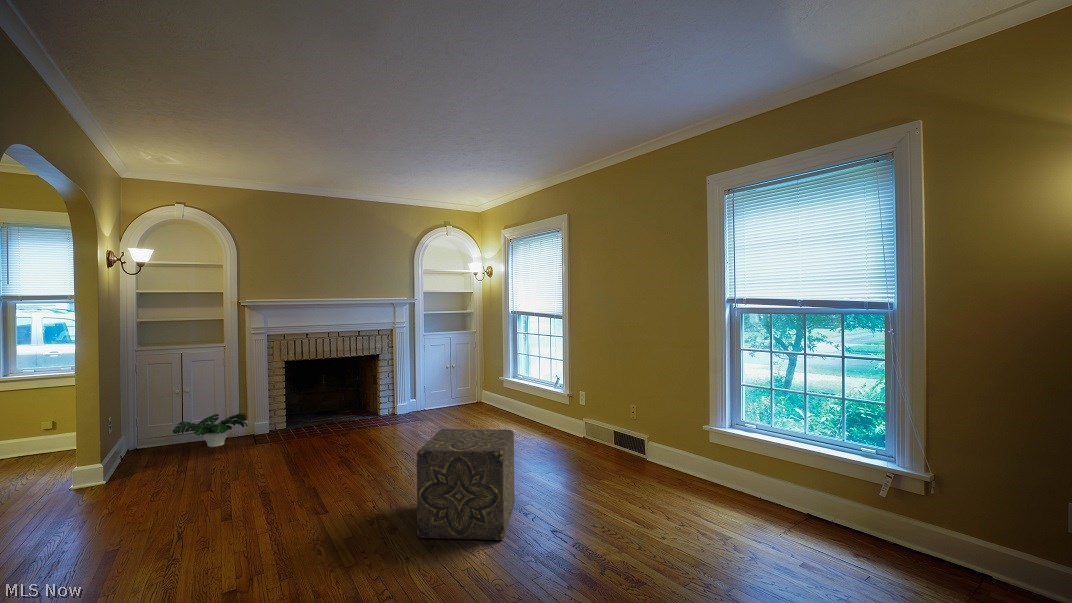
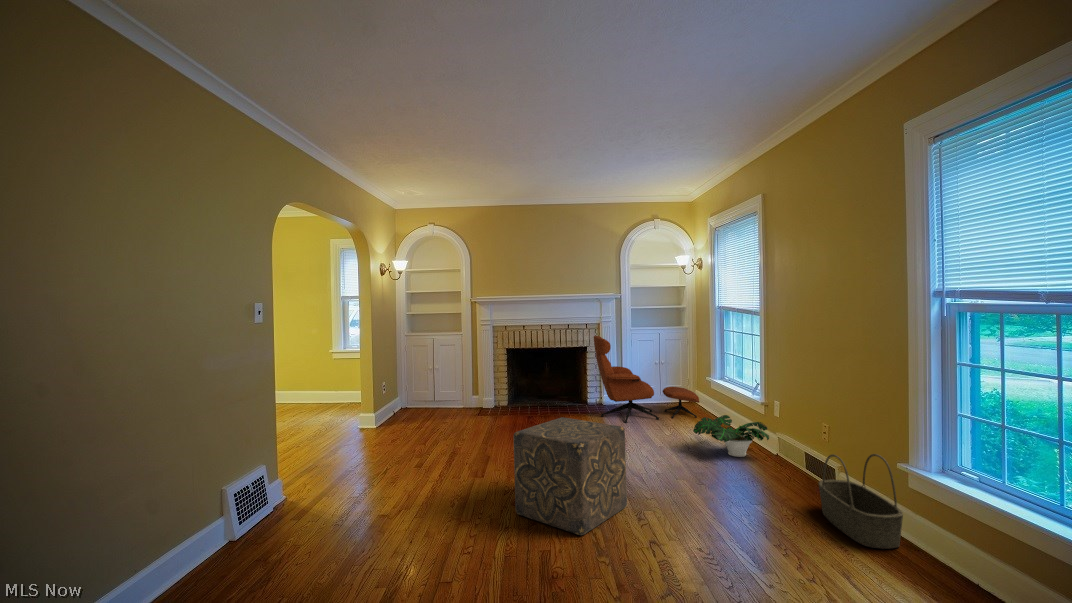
lounge chair: none [397,342,497,428] -> present [594,336,699,423]
potted plant: present [173,413,248,447] -> present [693,415,769,457]
basket: none [646,424,710,492] -> present [819,454,903,549]

